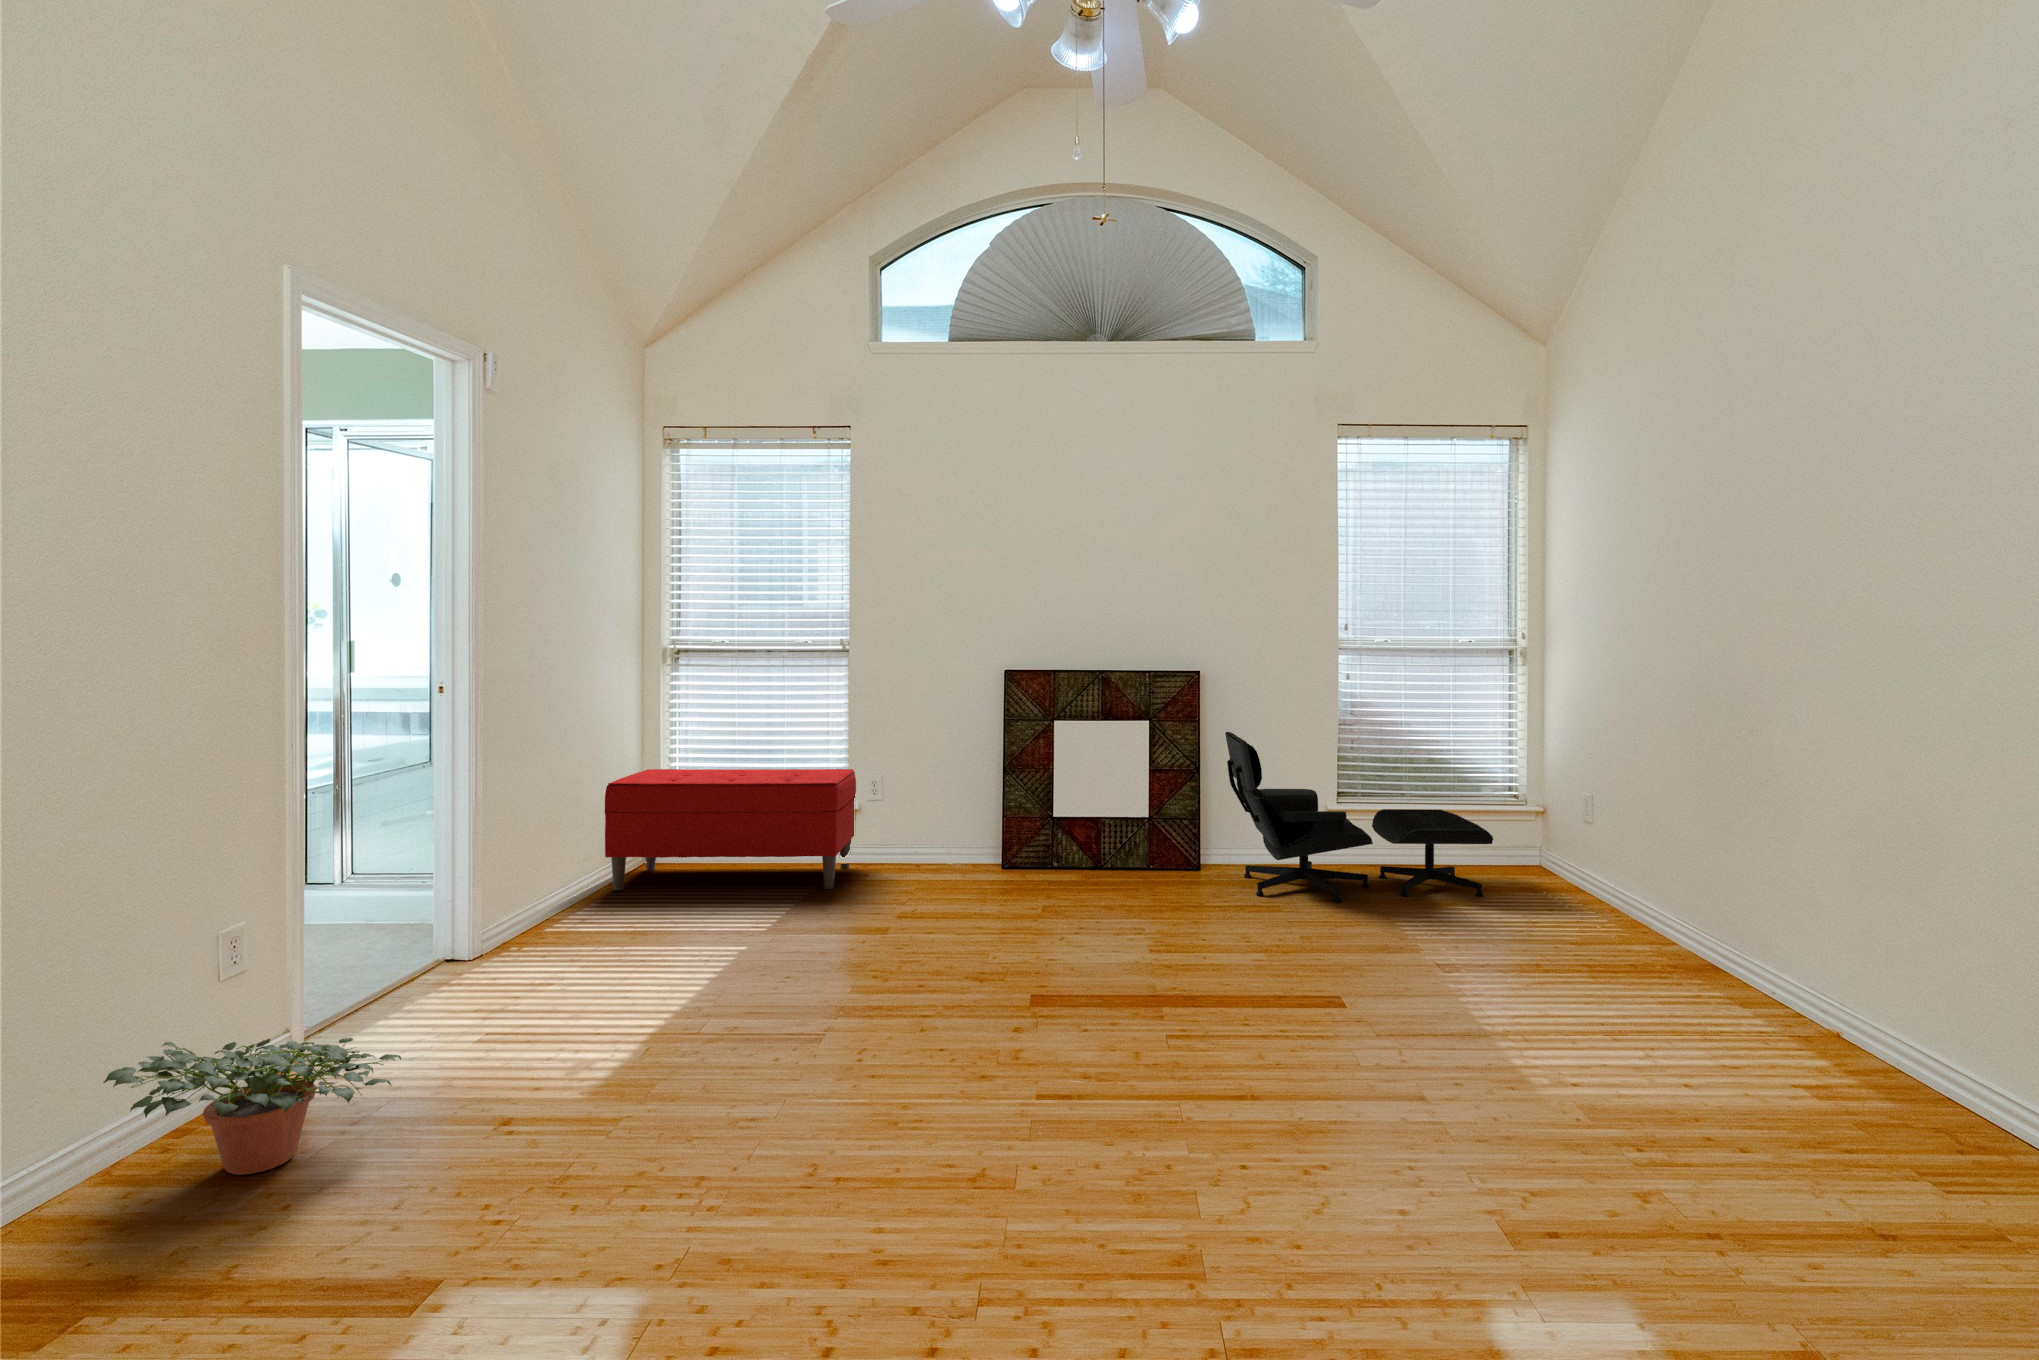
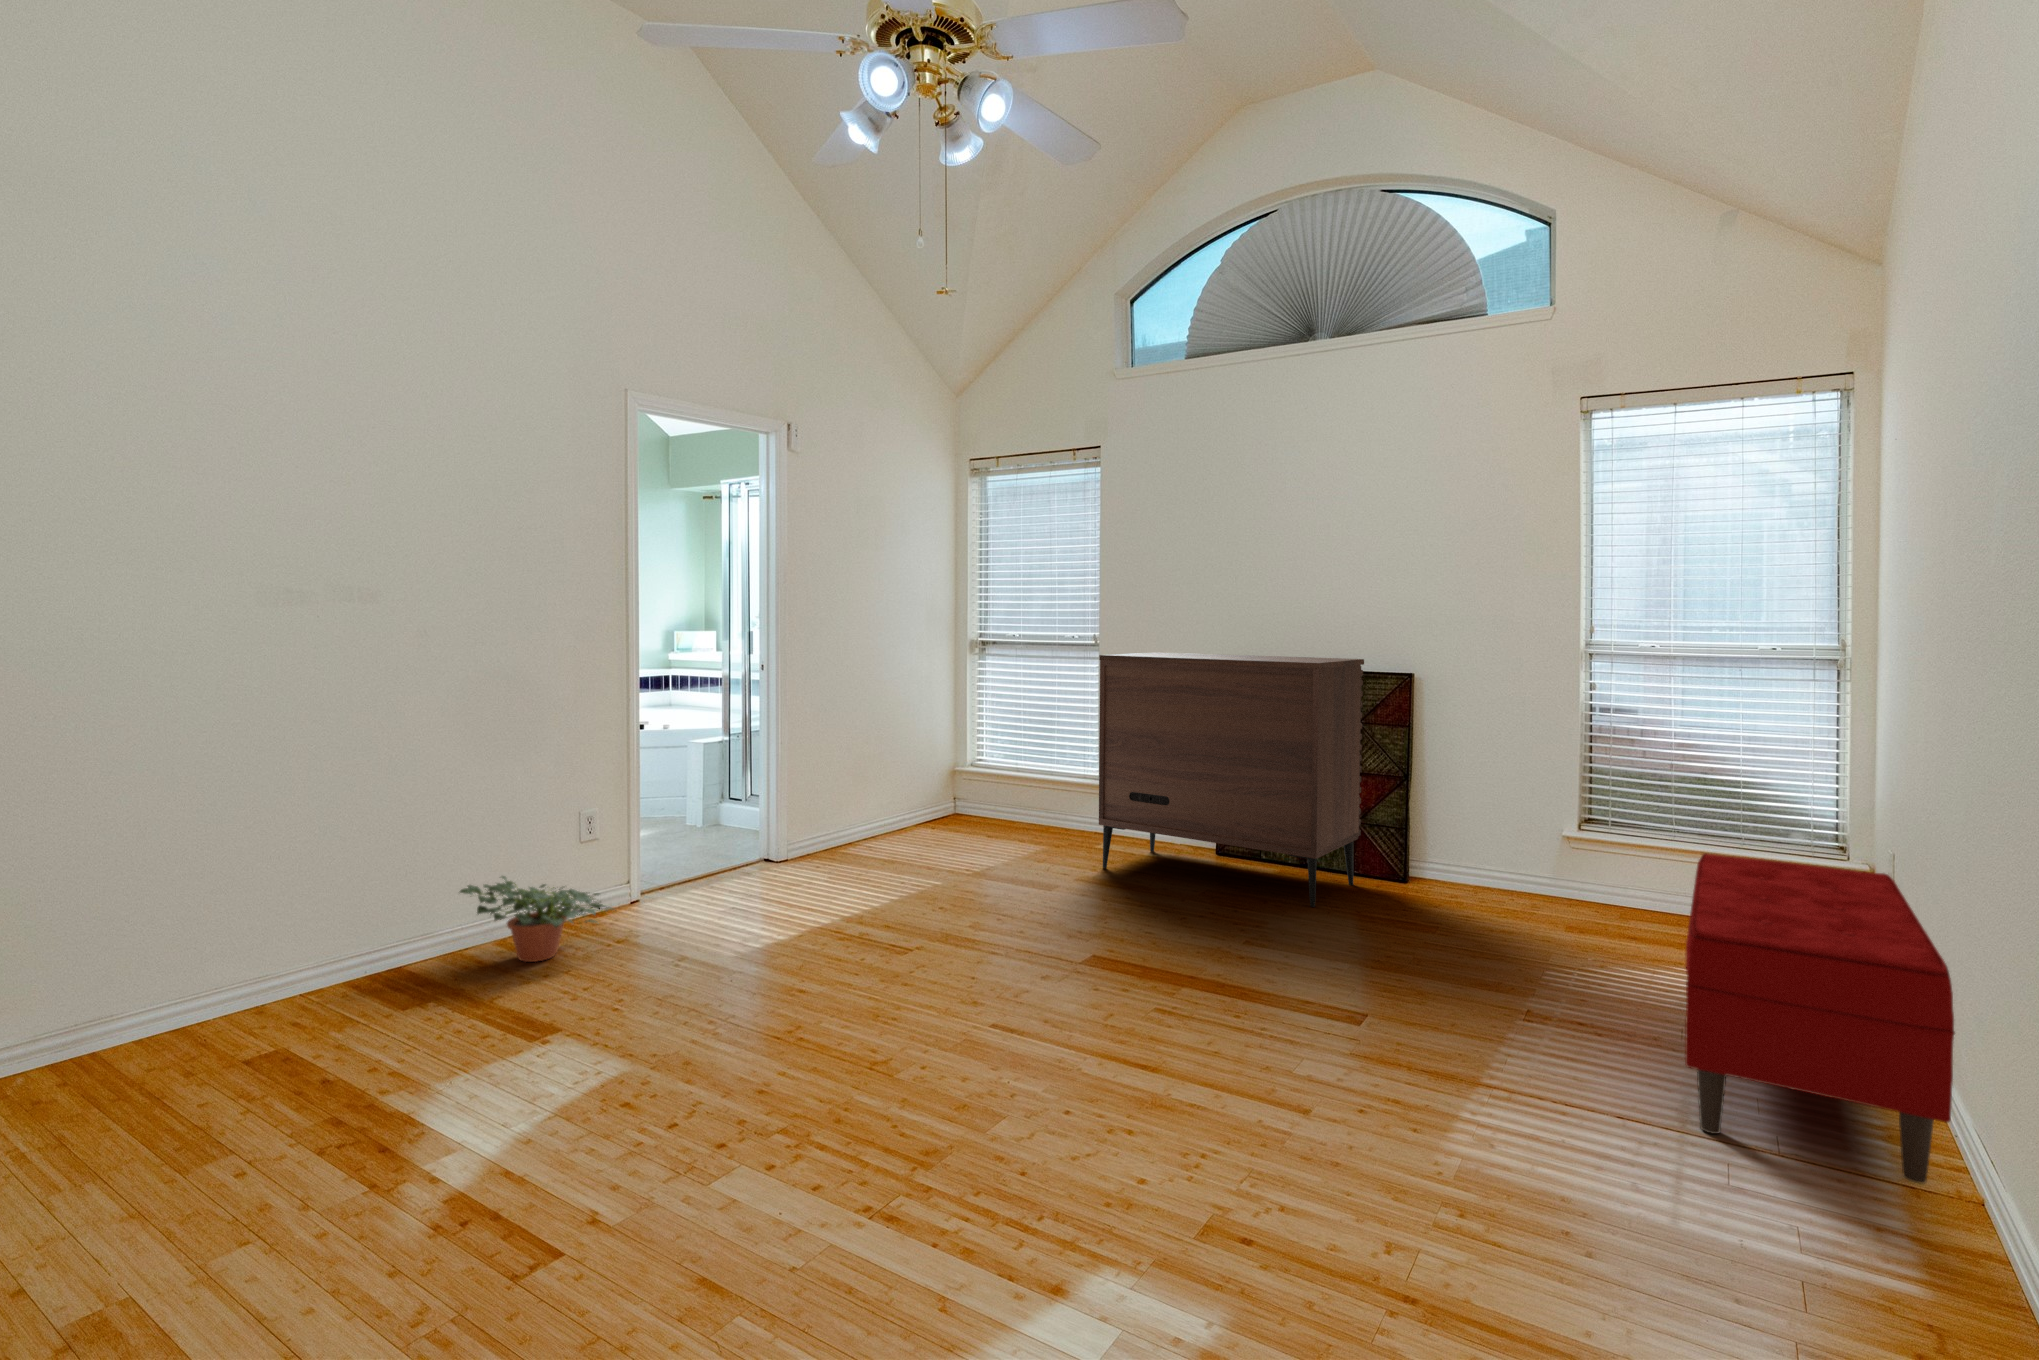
dresser: none [905,656,1167,904] -> present [1099,652,1364,907]
lounge chair: present [1225,732,1493,902] -> none [1405,739,1724,960]
bench: present [605,769,856,890] -> present [1685,853,1955,1183]

